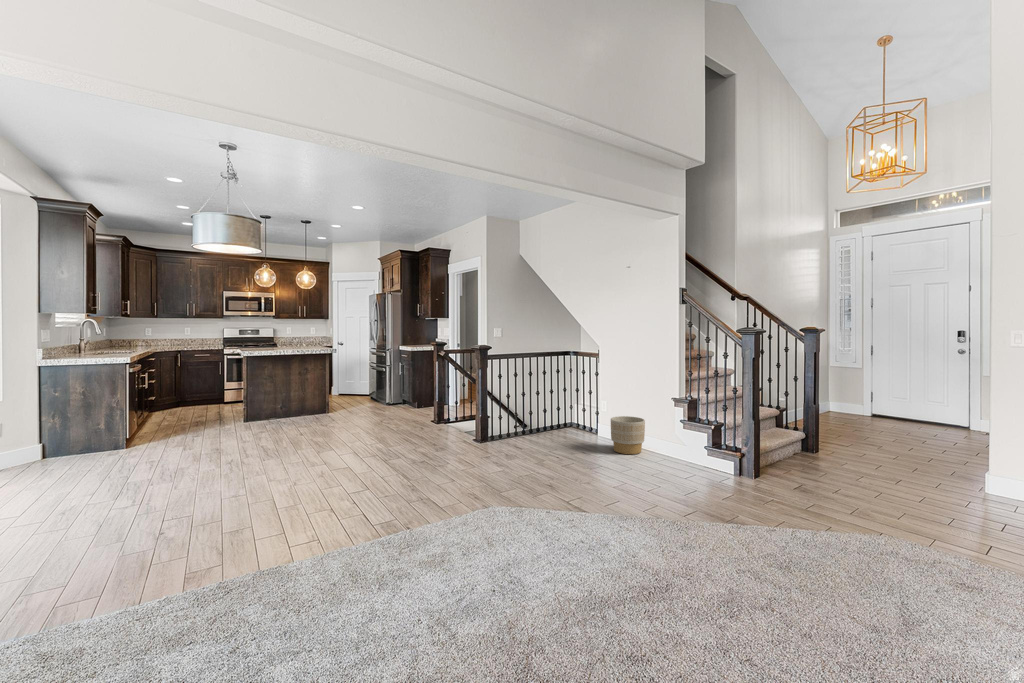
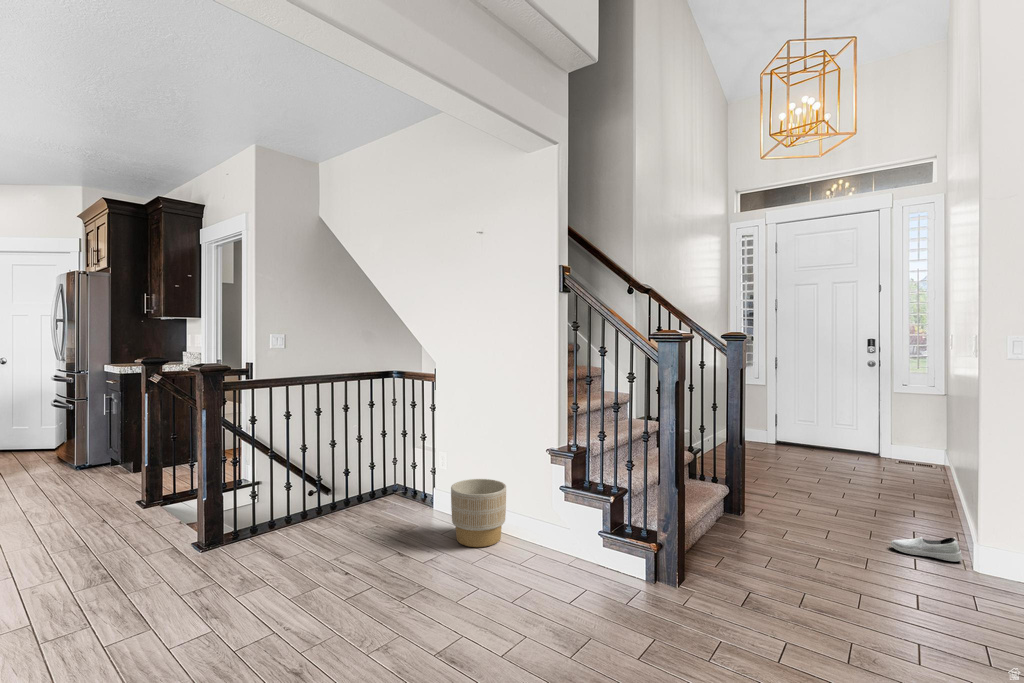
shoe: none [926,469,980,486] -> present [891,537,962,561]

